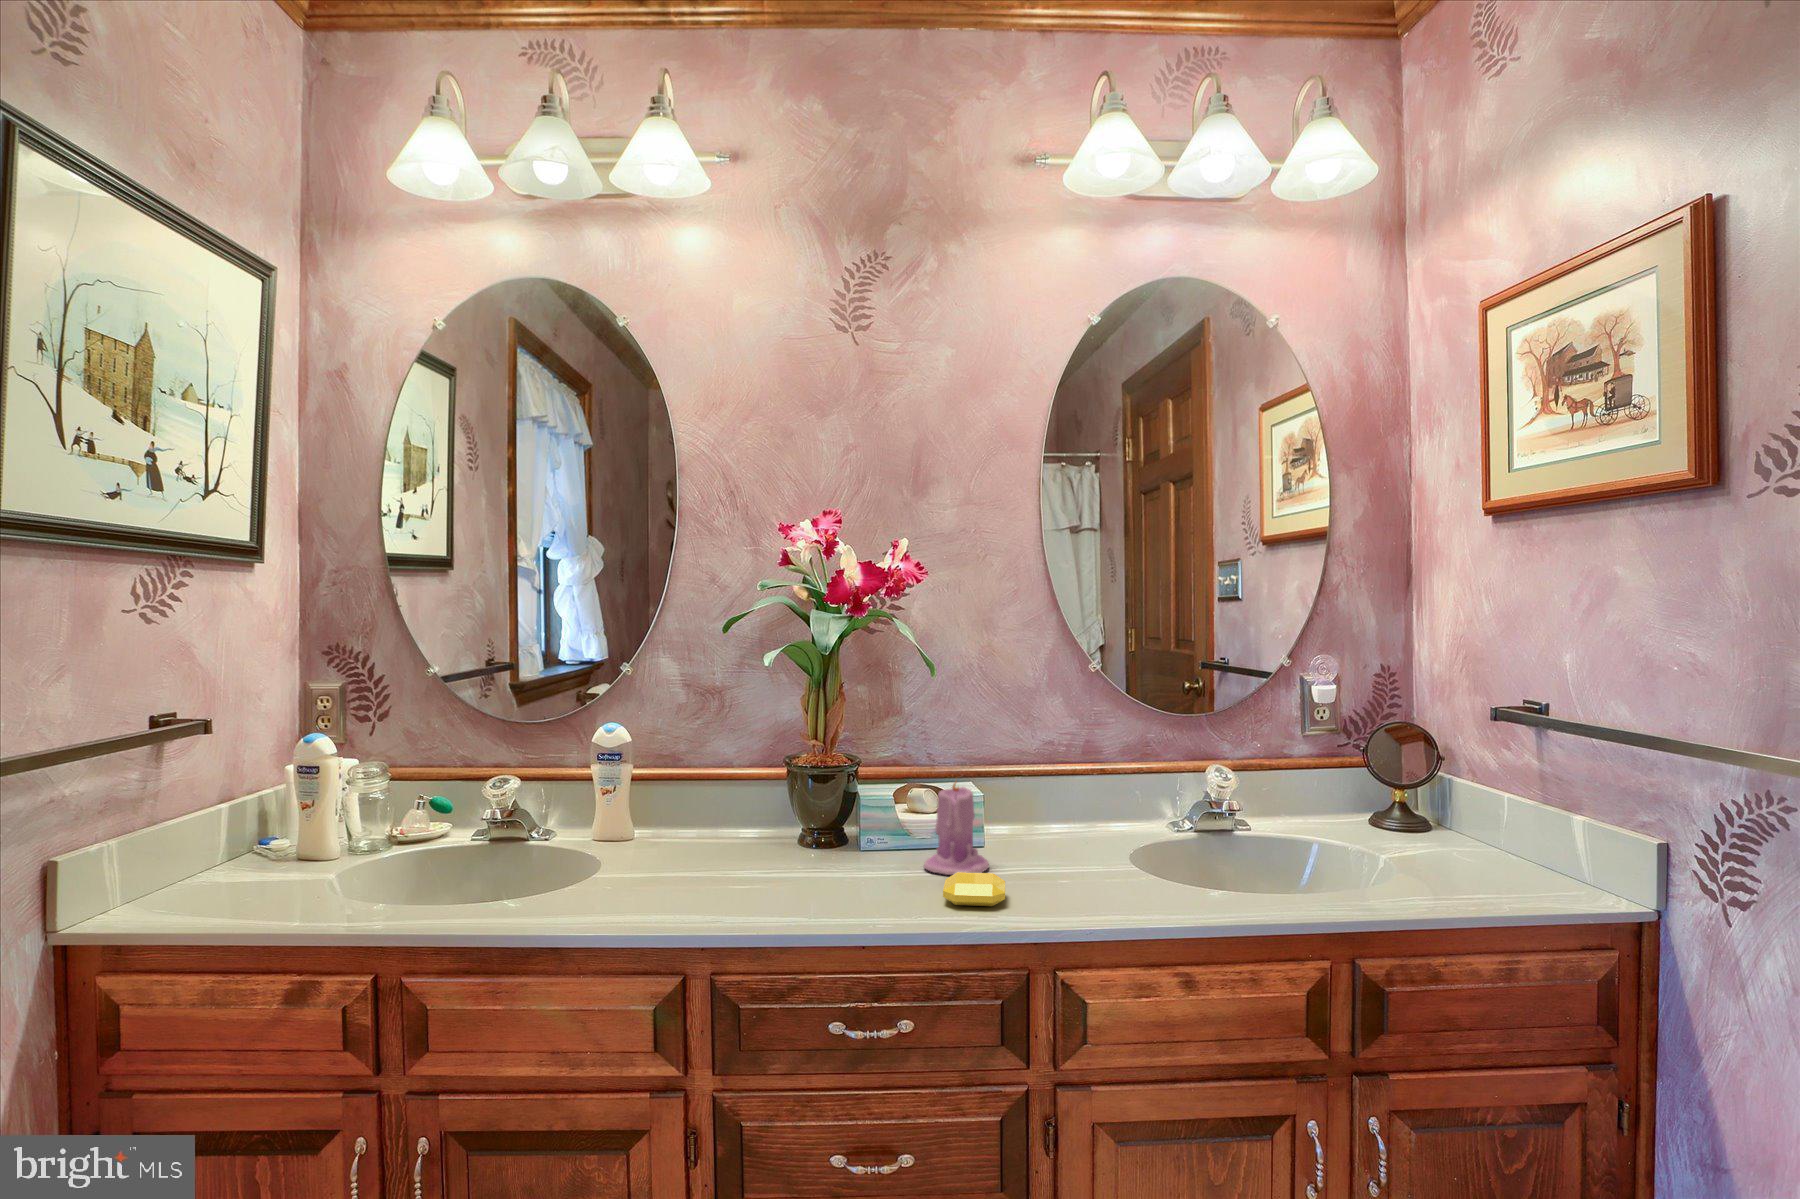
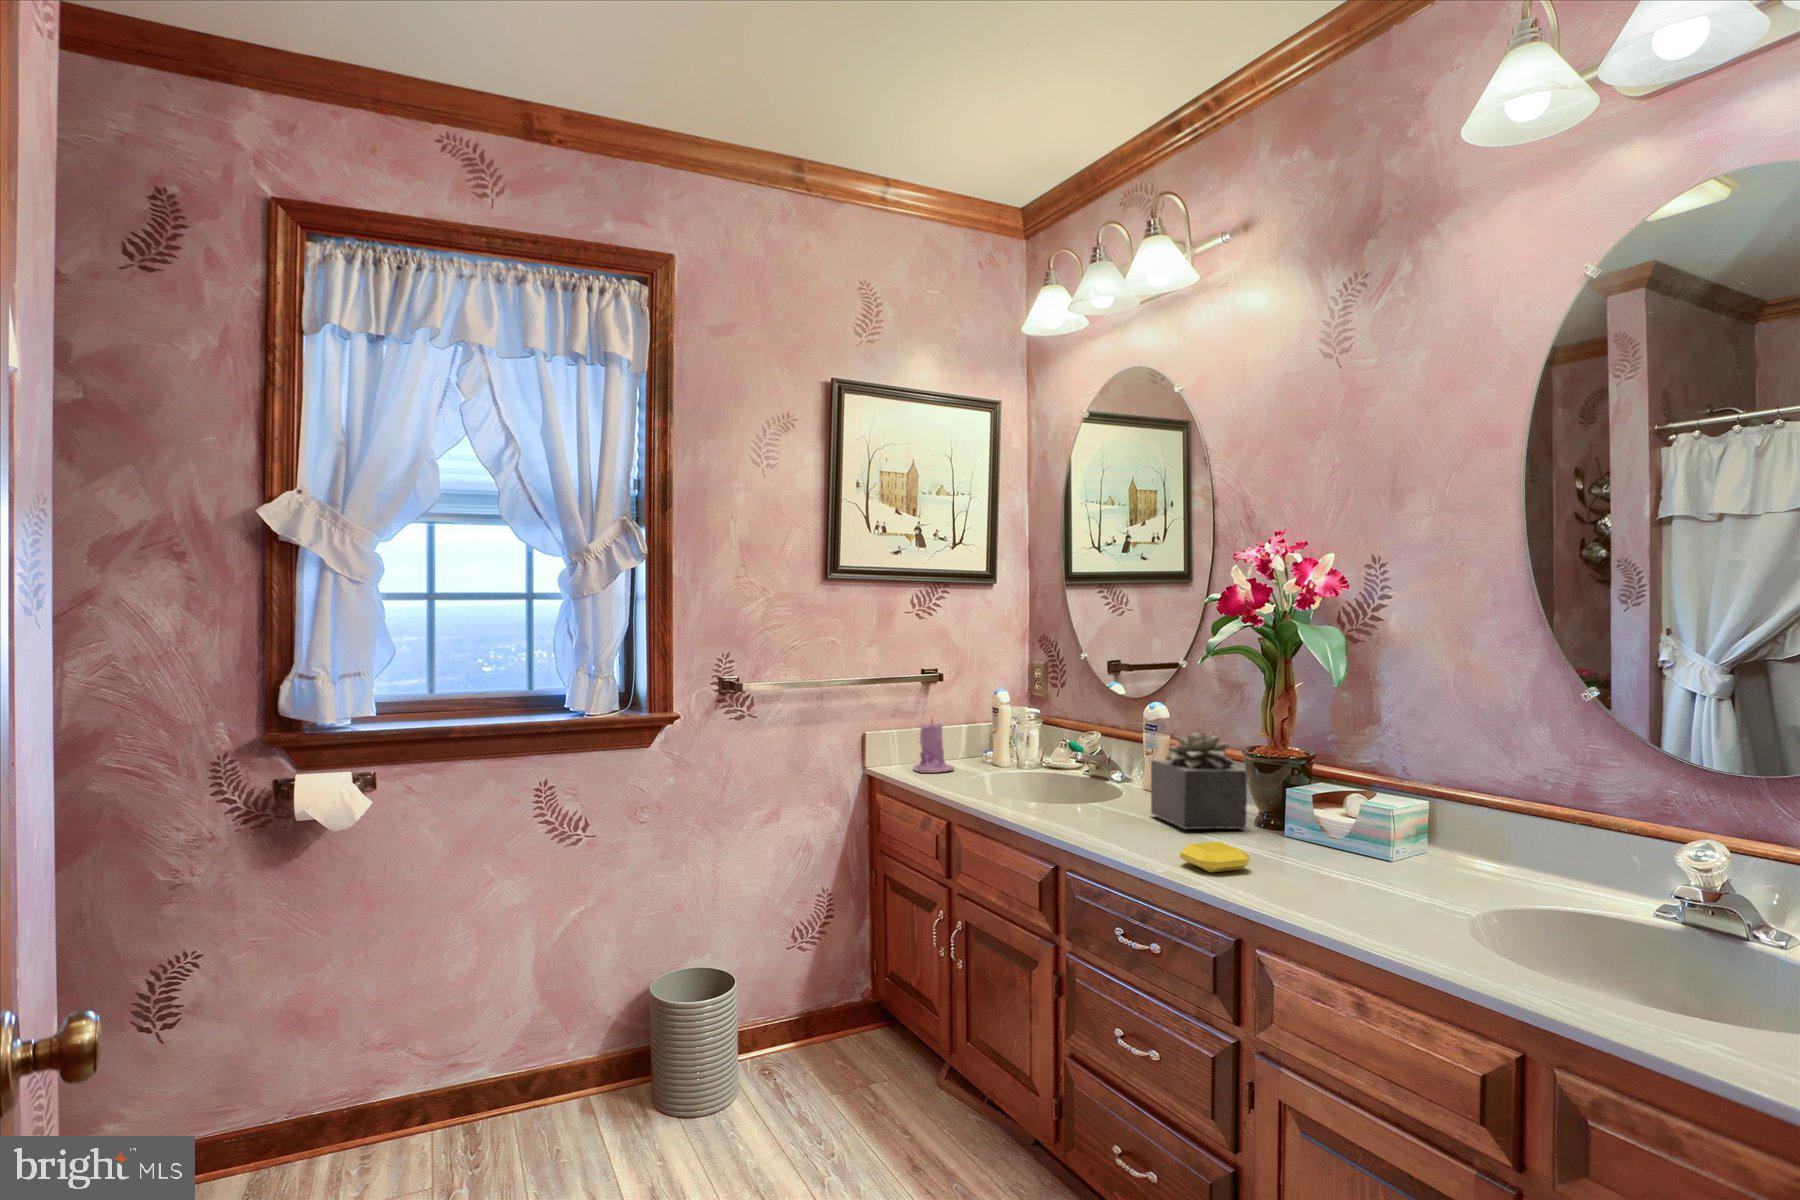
succulent plant: none [739,755,855,872] -> present [1151,732,1247,829]
candle: present [924,782,989,875] -> present [913,720,954,773]

